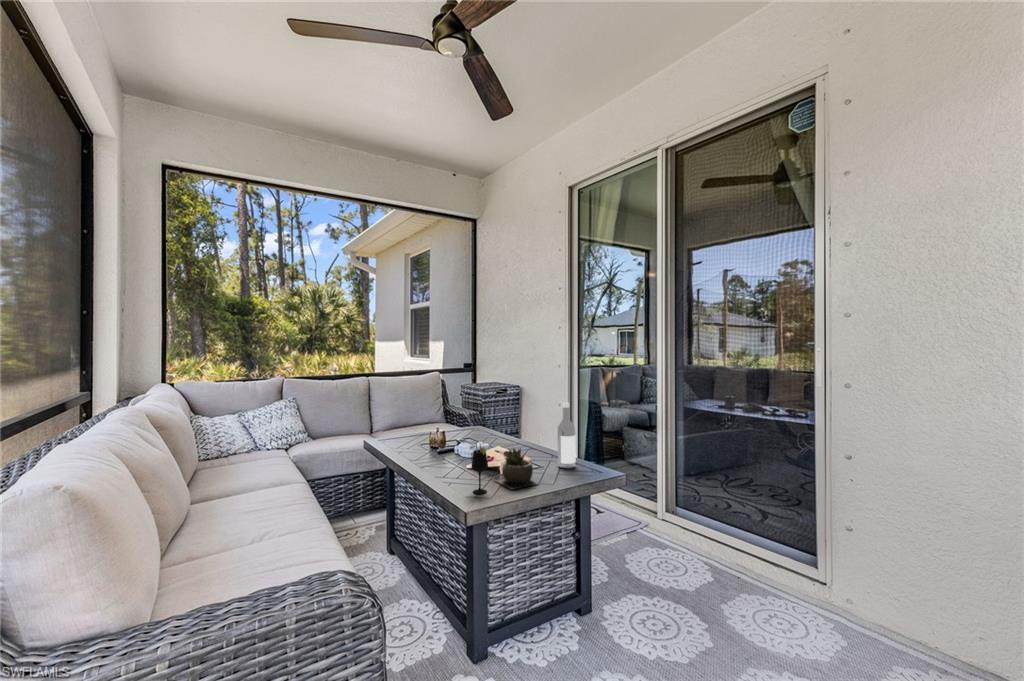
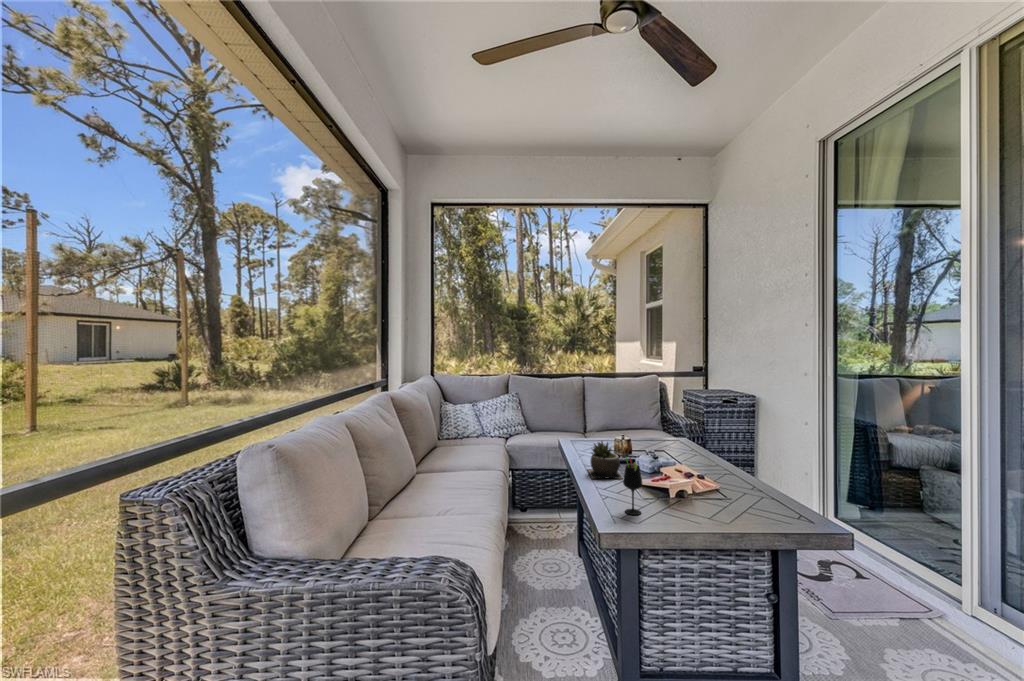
wine bottle: present [558,402,575,468] -> none [752,420,779,506]
succulent plant: present [496,448,537,489] -> present [588,441,622,479]

